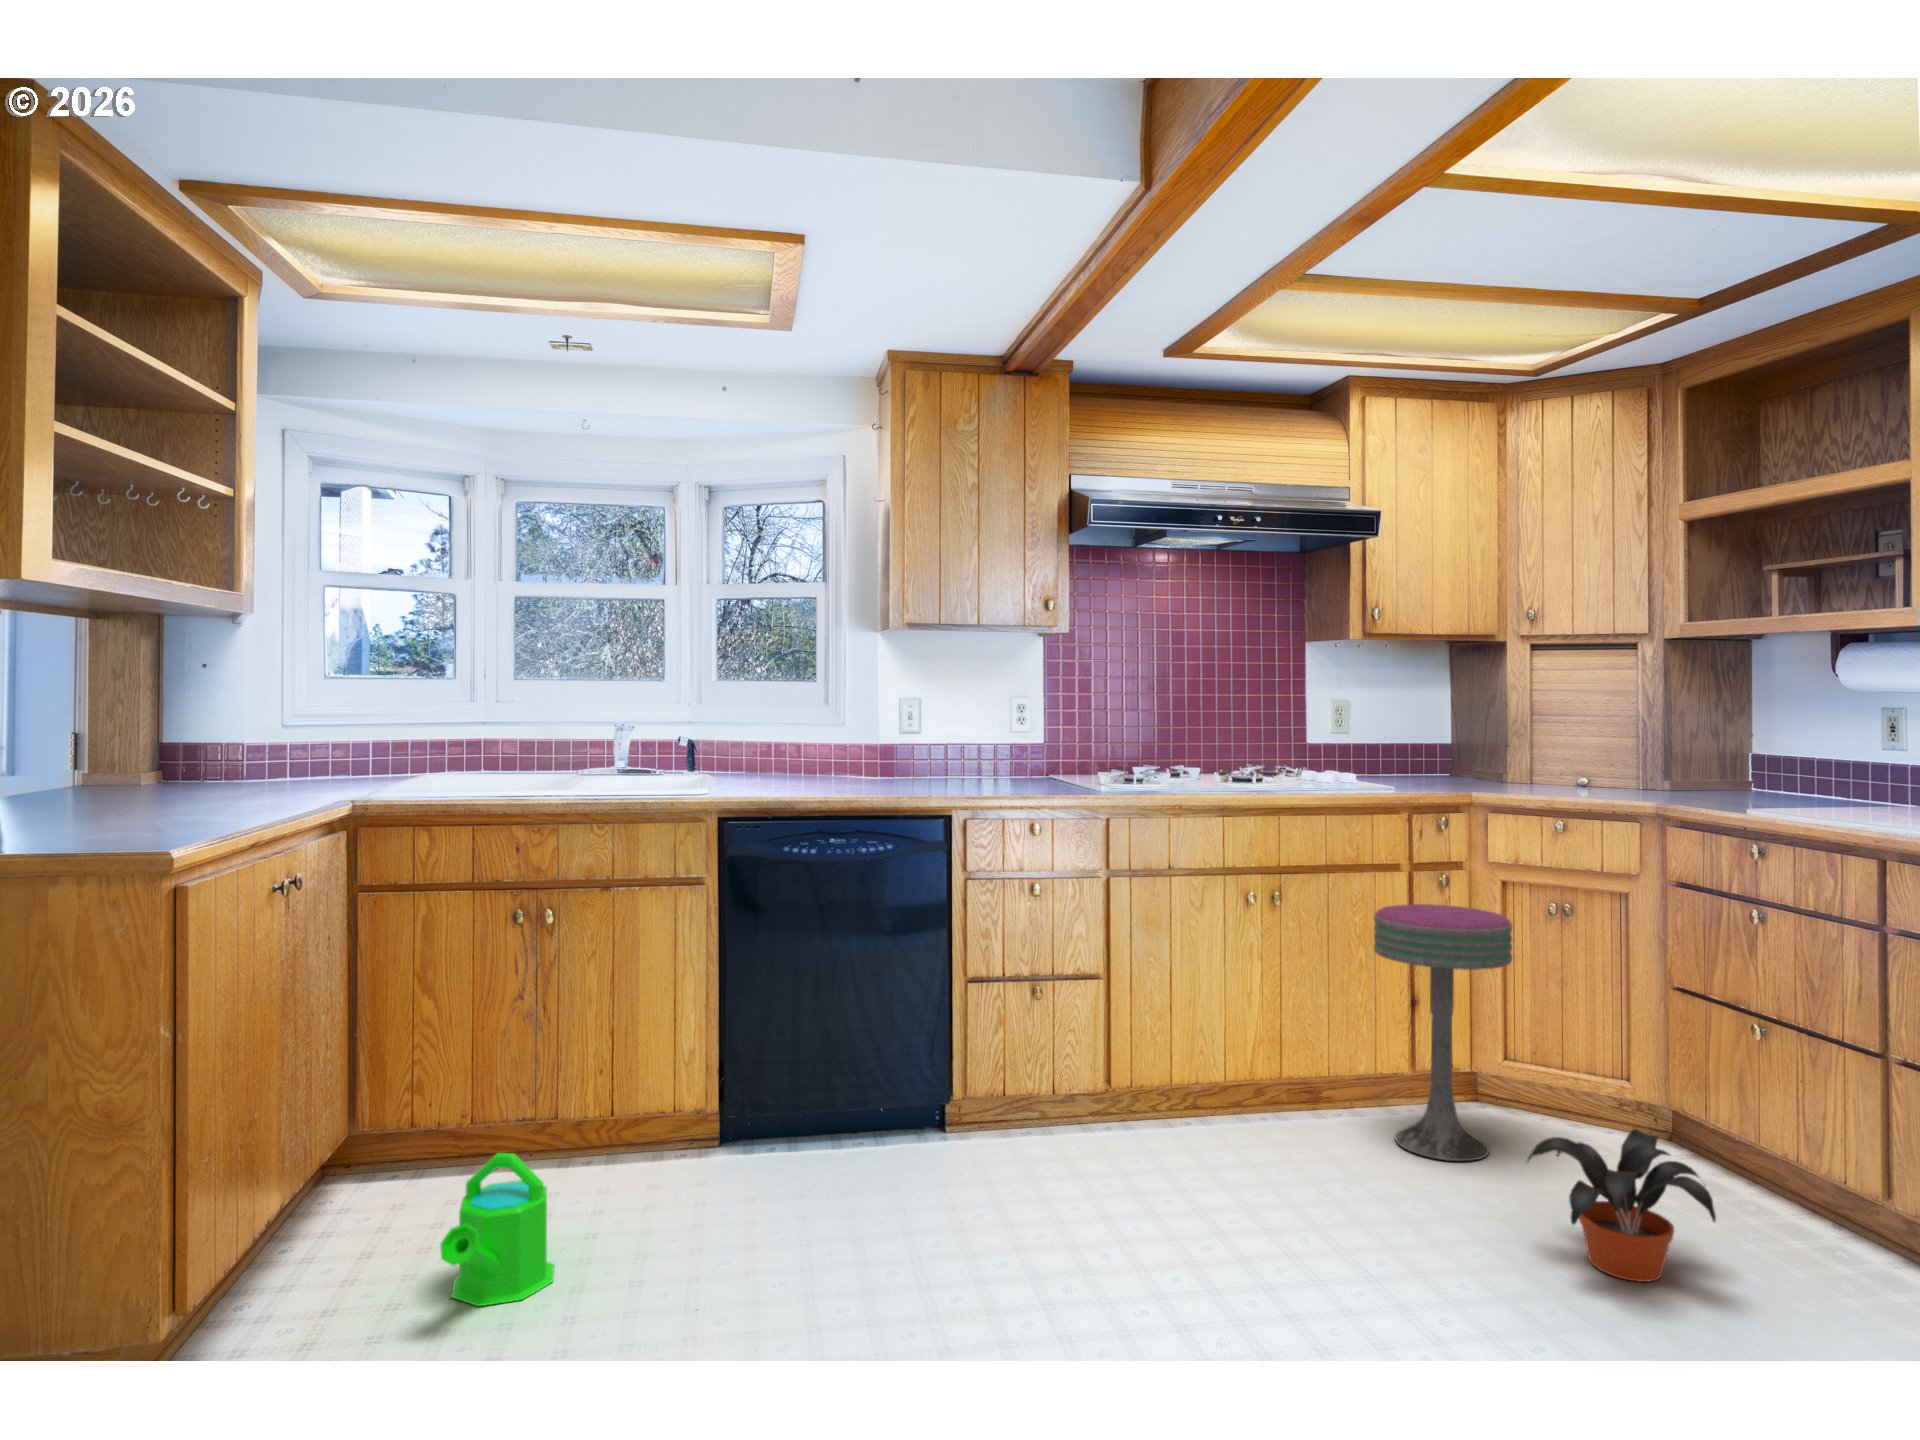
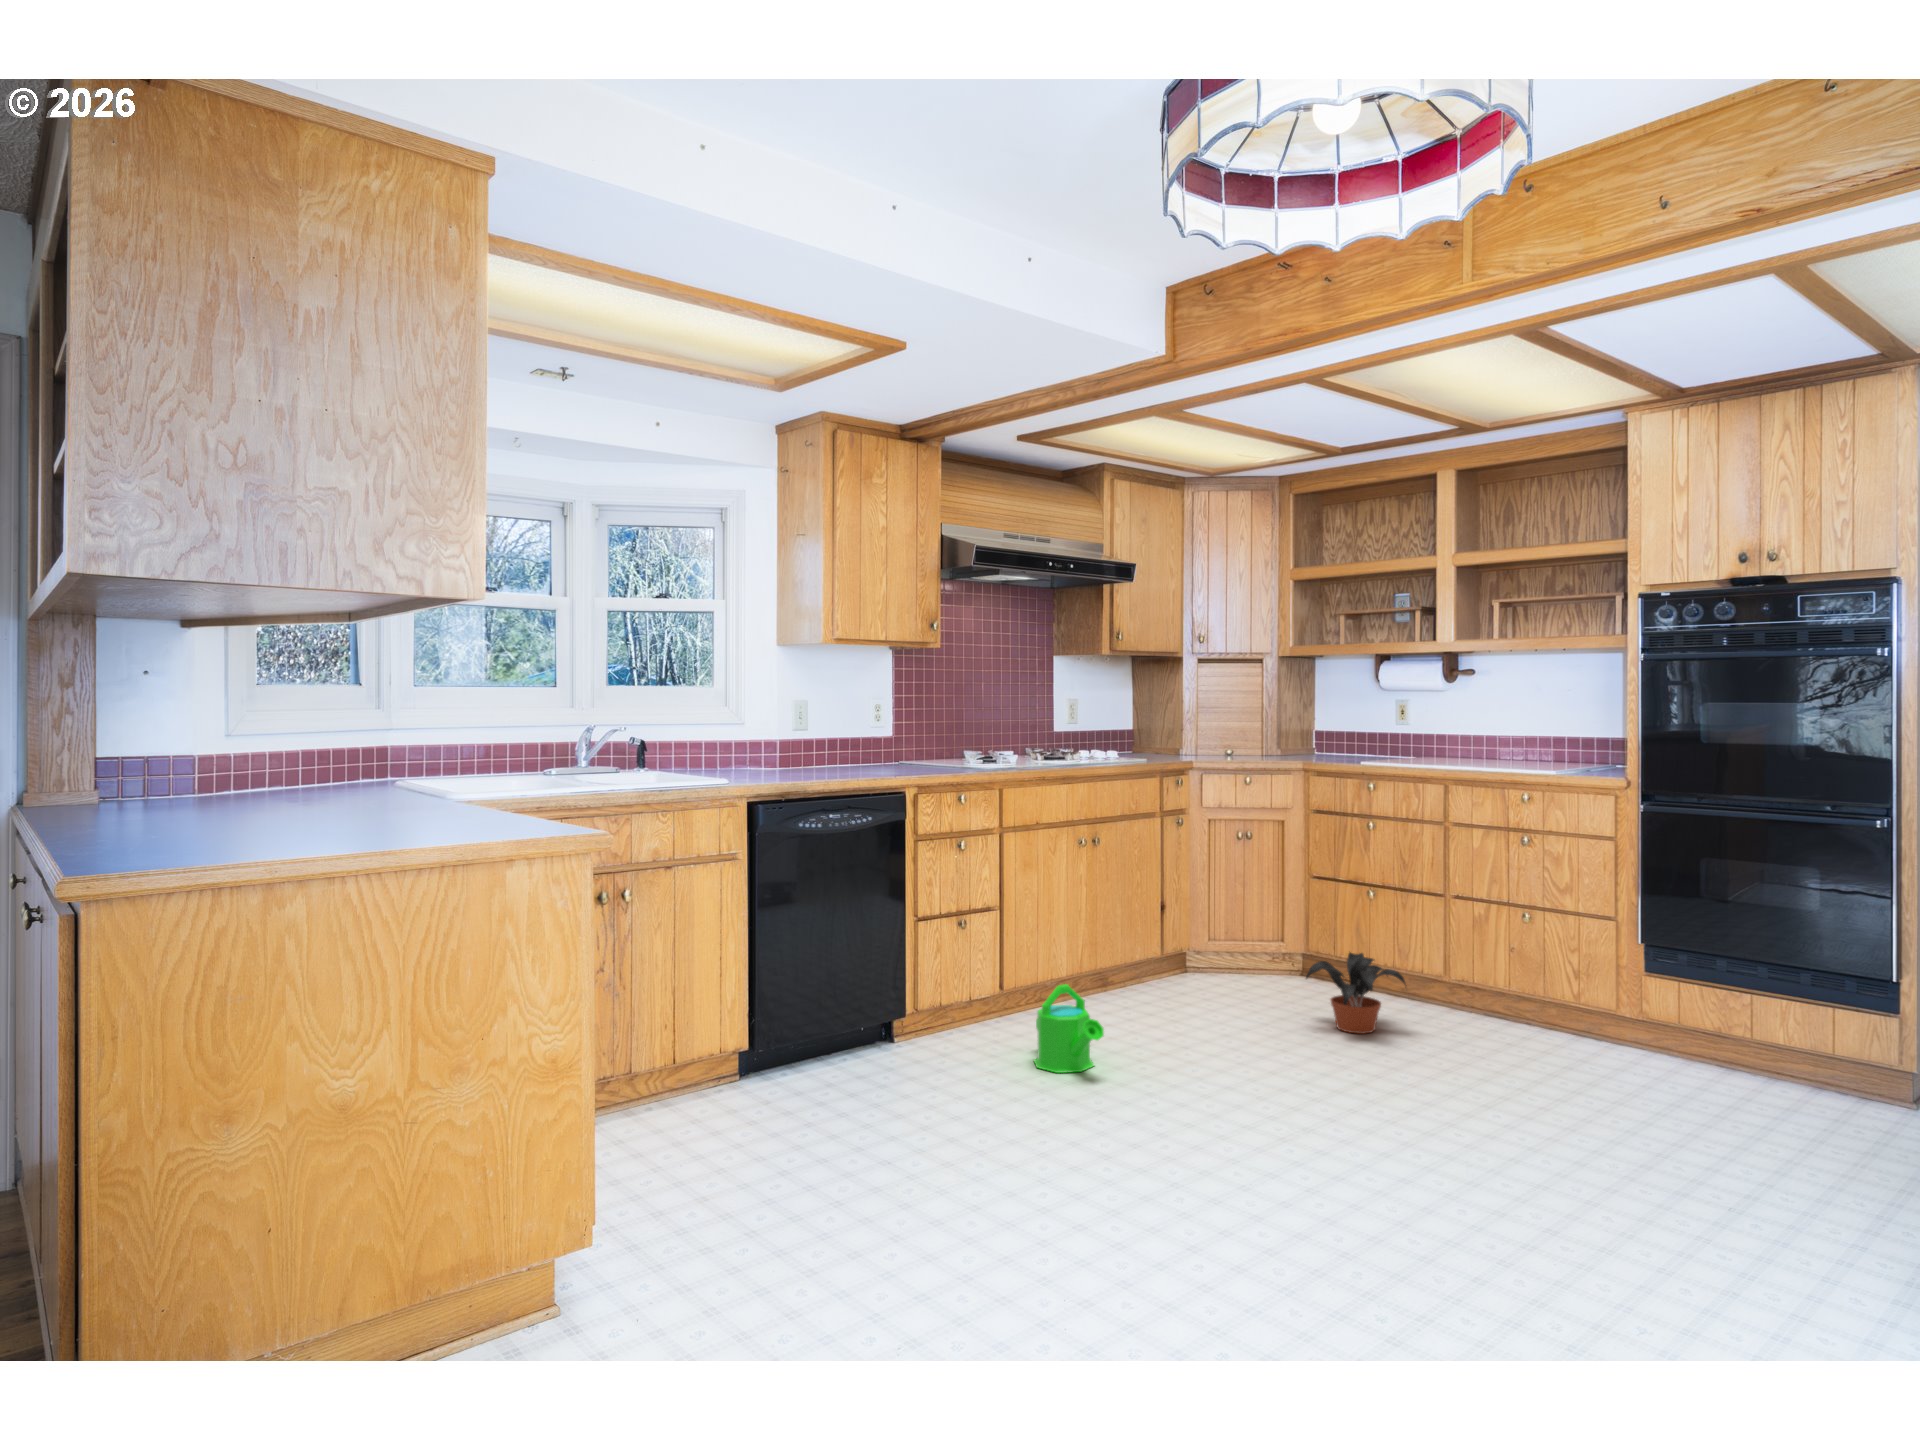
bar stool: present [1374,904,1512,1161] -> none [1165,836,1250,999]
watering can: present [440,1153,554,1306] -> present [1034,984,1104,1073]

